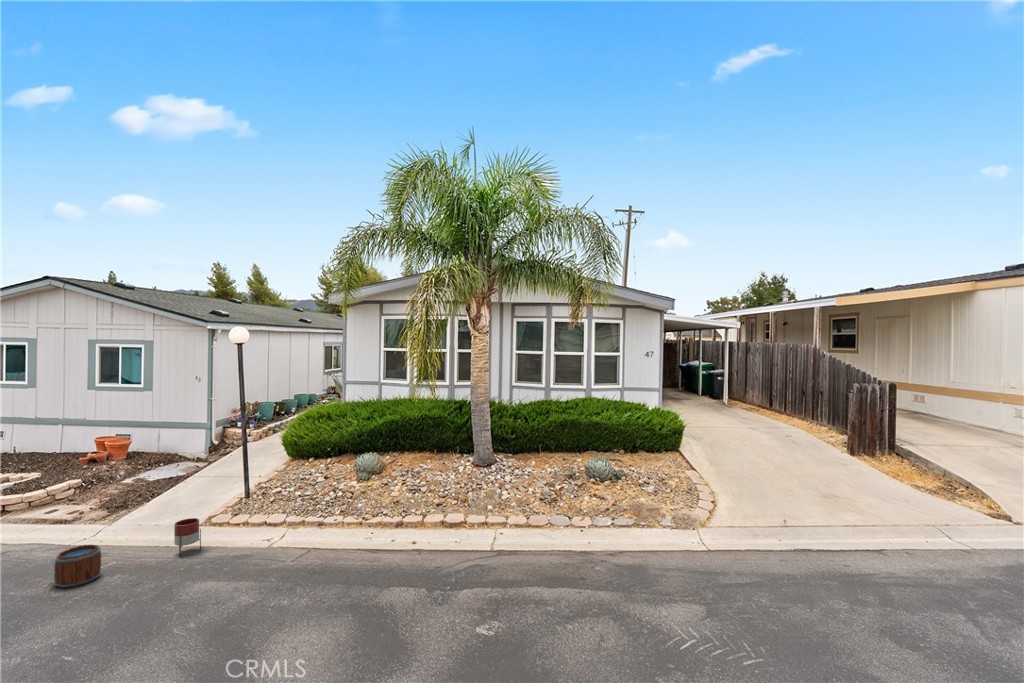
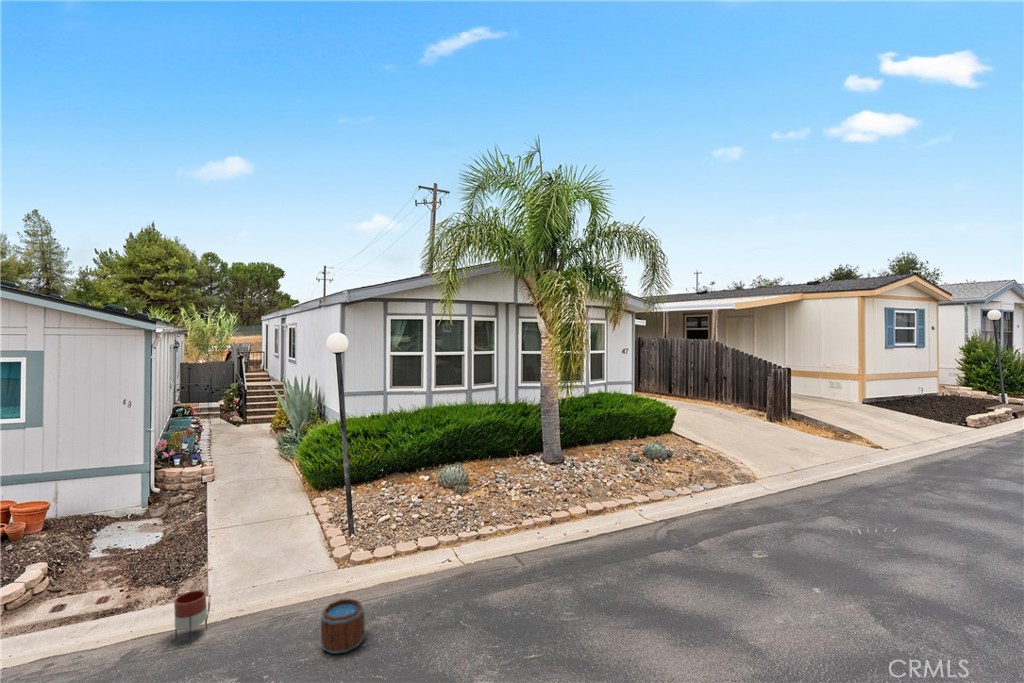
planter: present [174,518,201,558] -> present [174,590,207,644]

